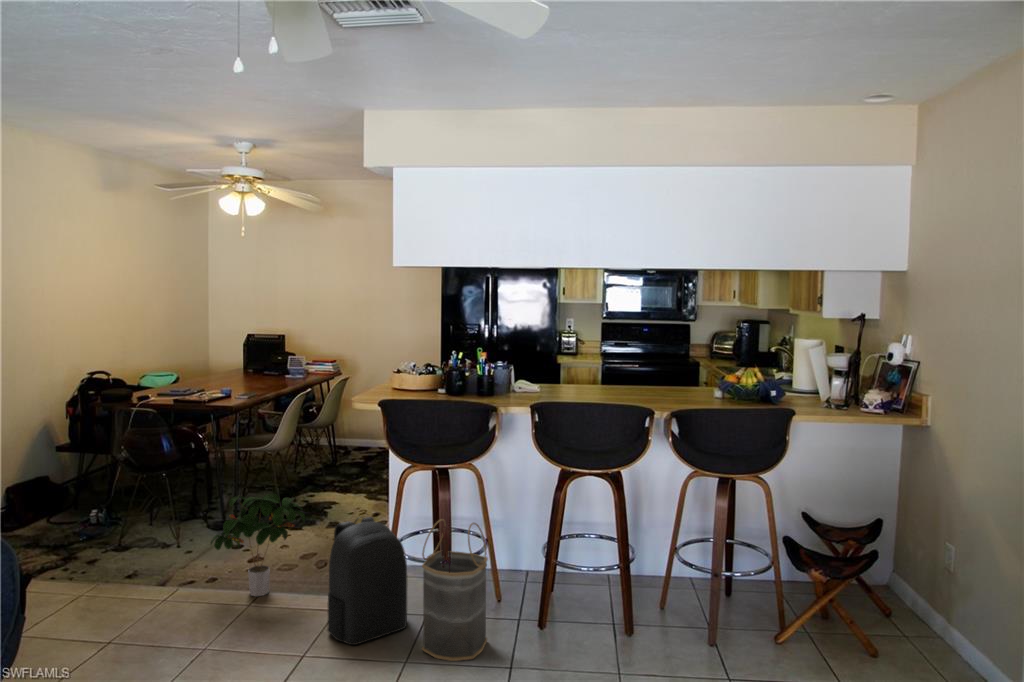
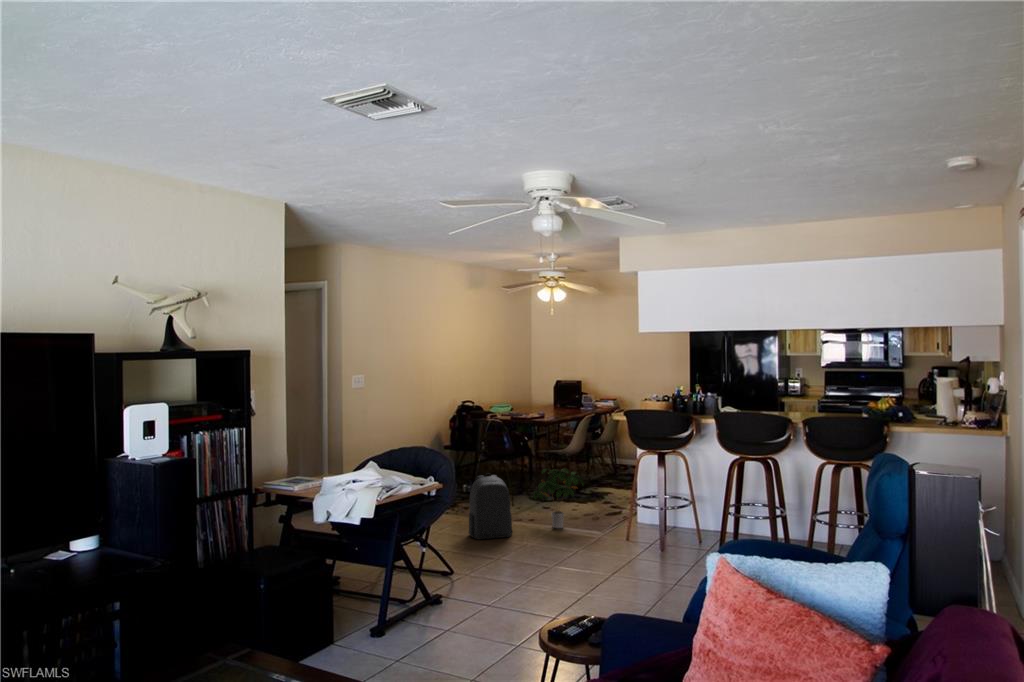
backpack: present [327,517,407,645] -> present [469,475,512,539]
basket: present [422,519,488,661] -> none [644,480,684,561]

